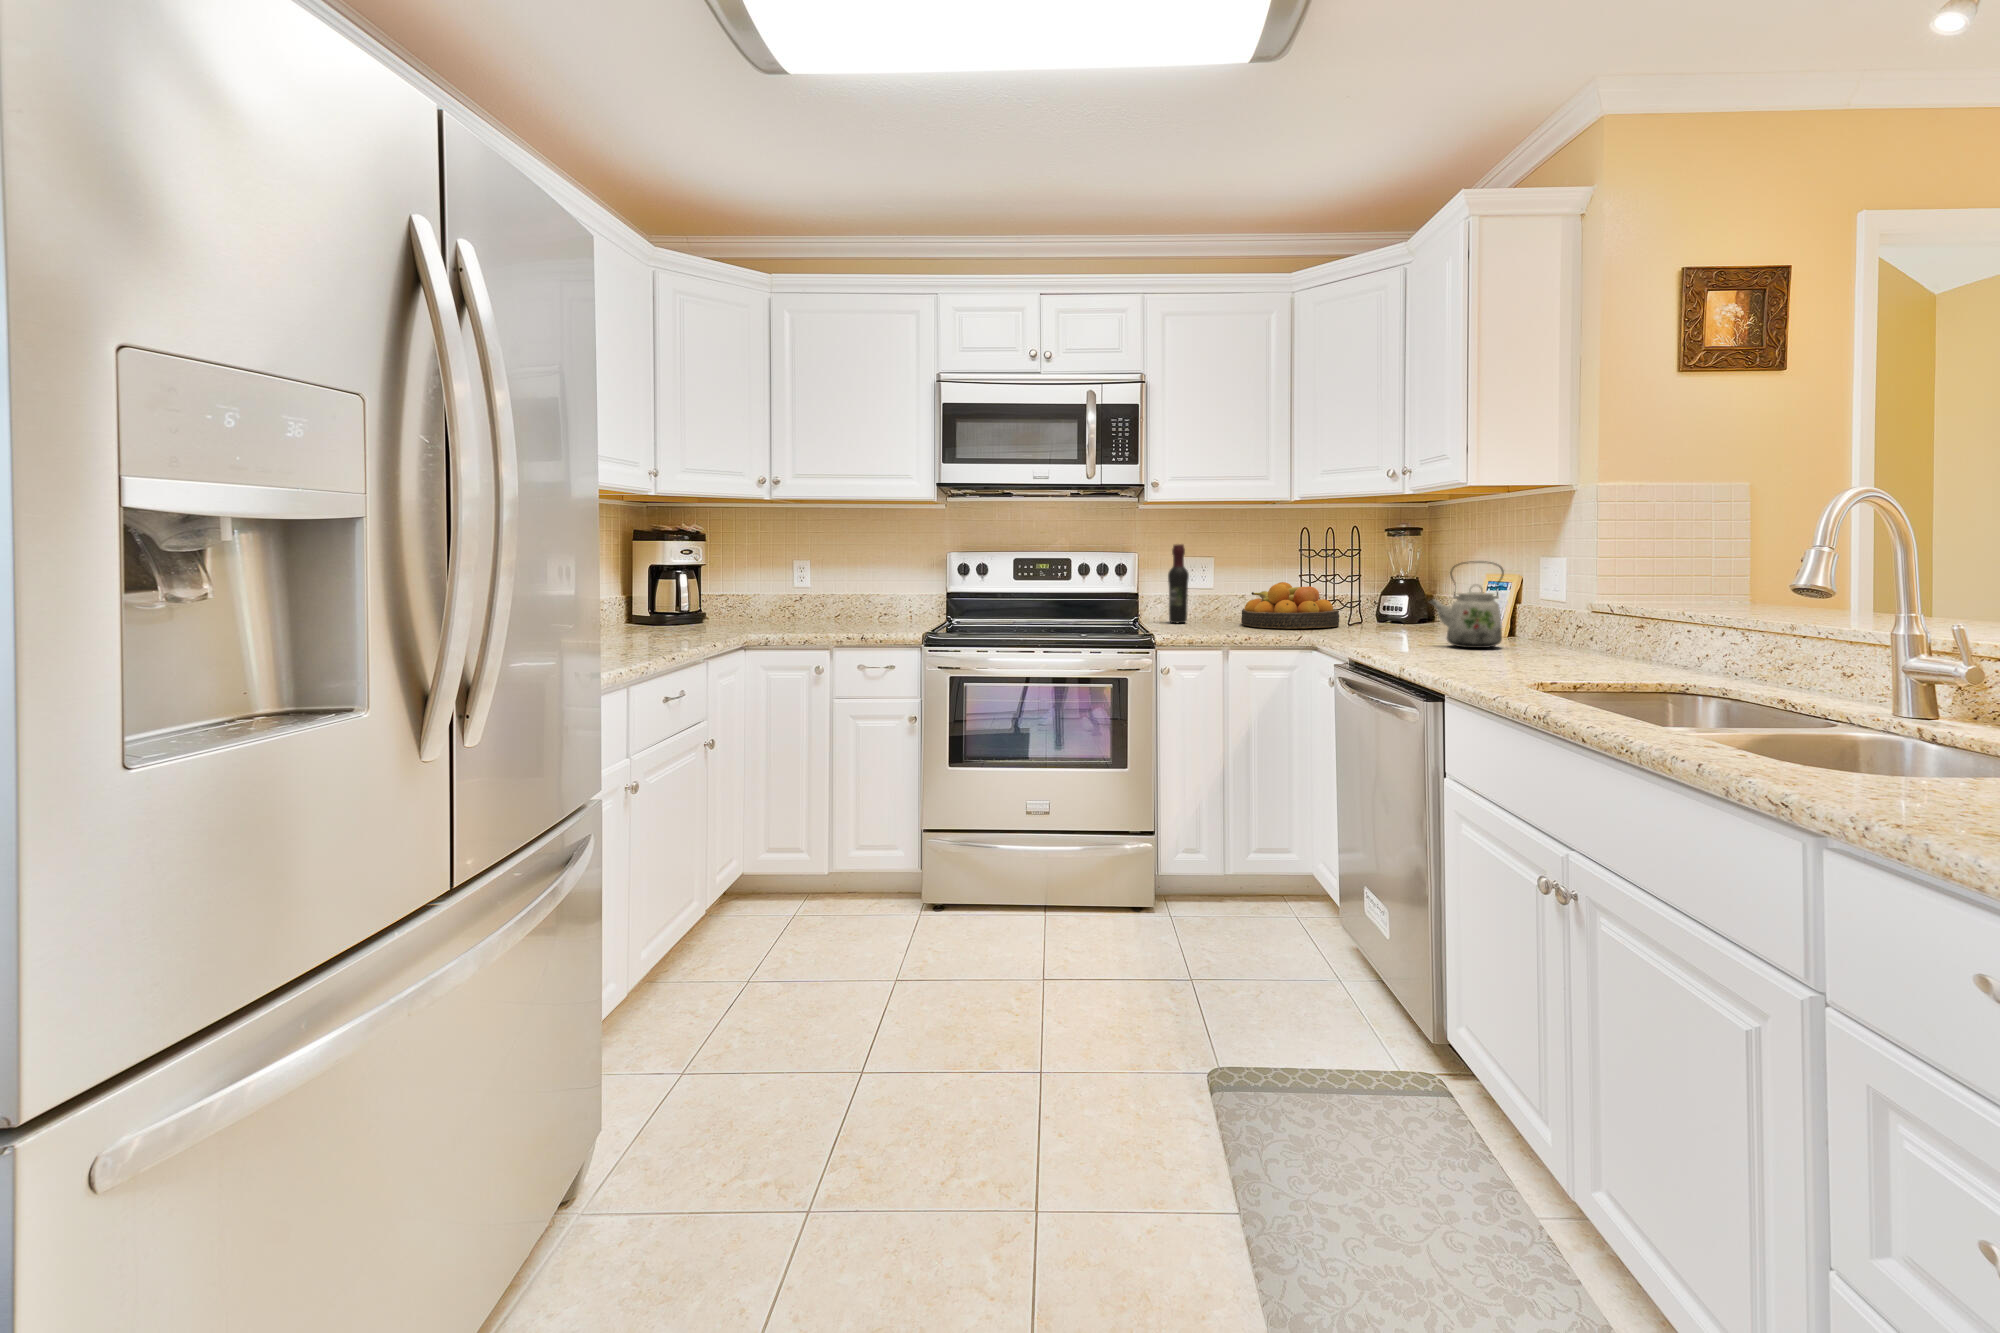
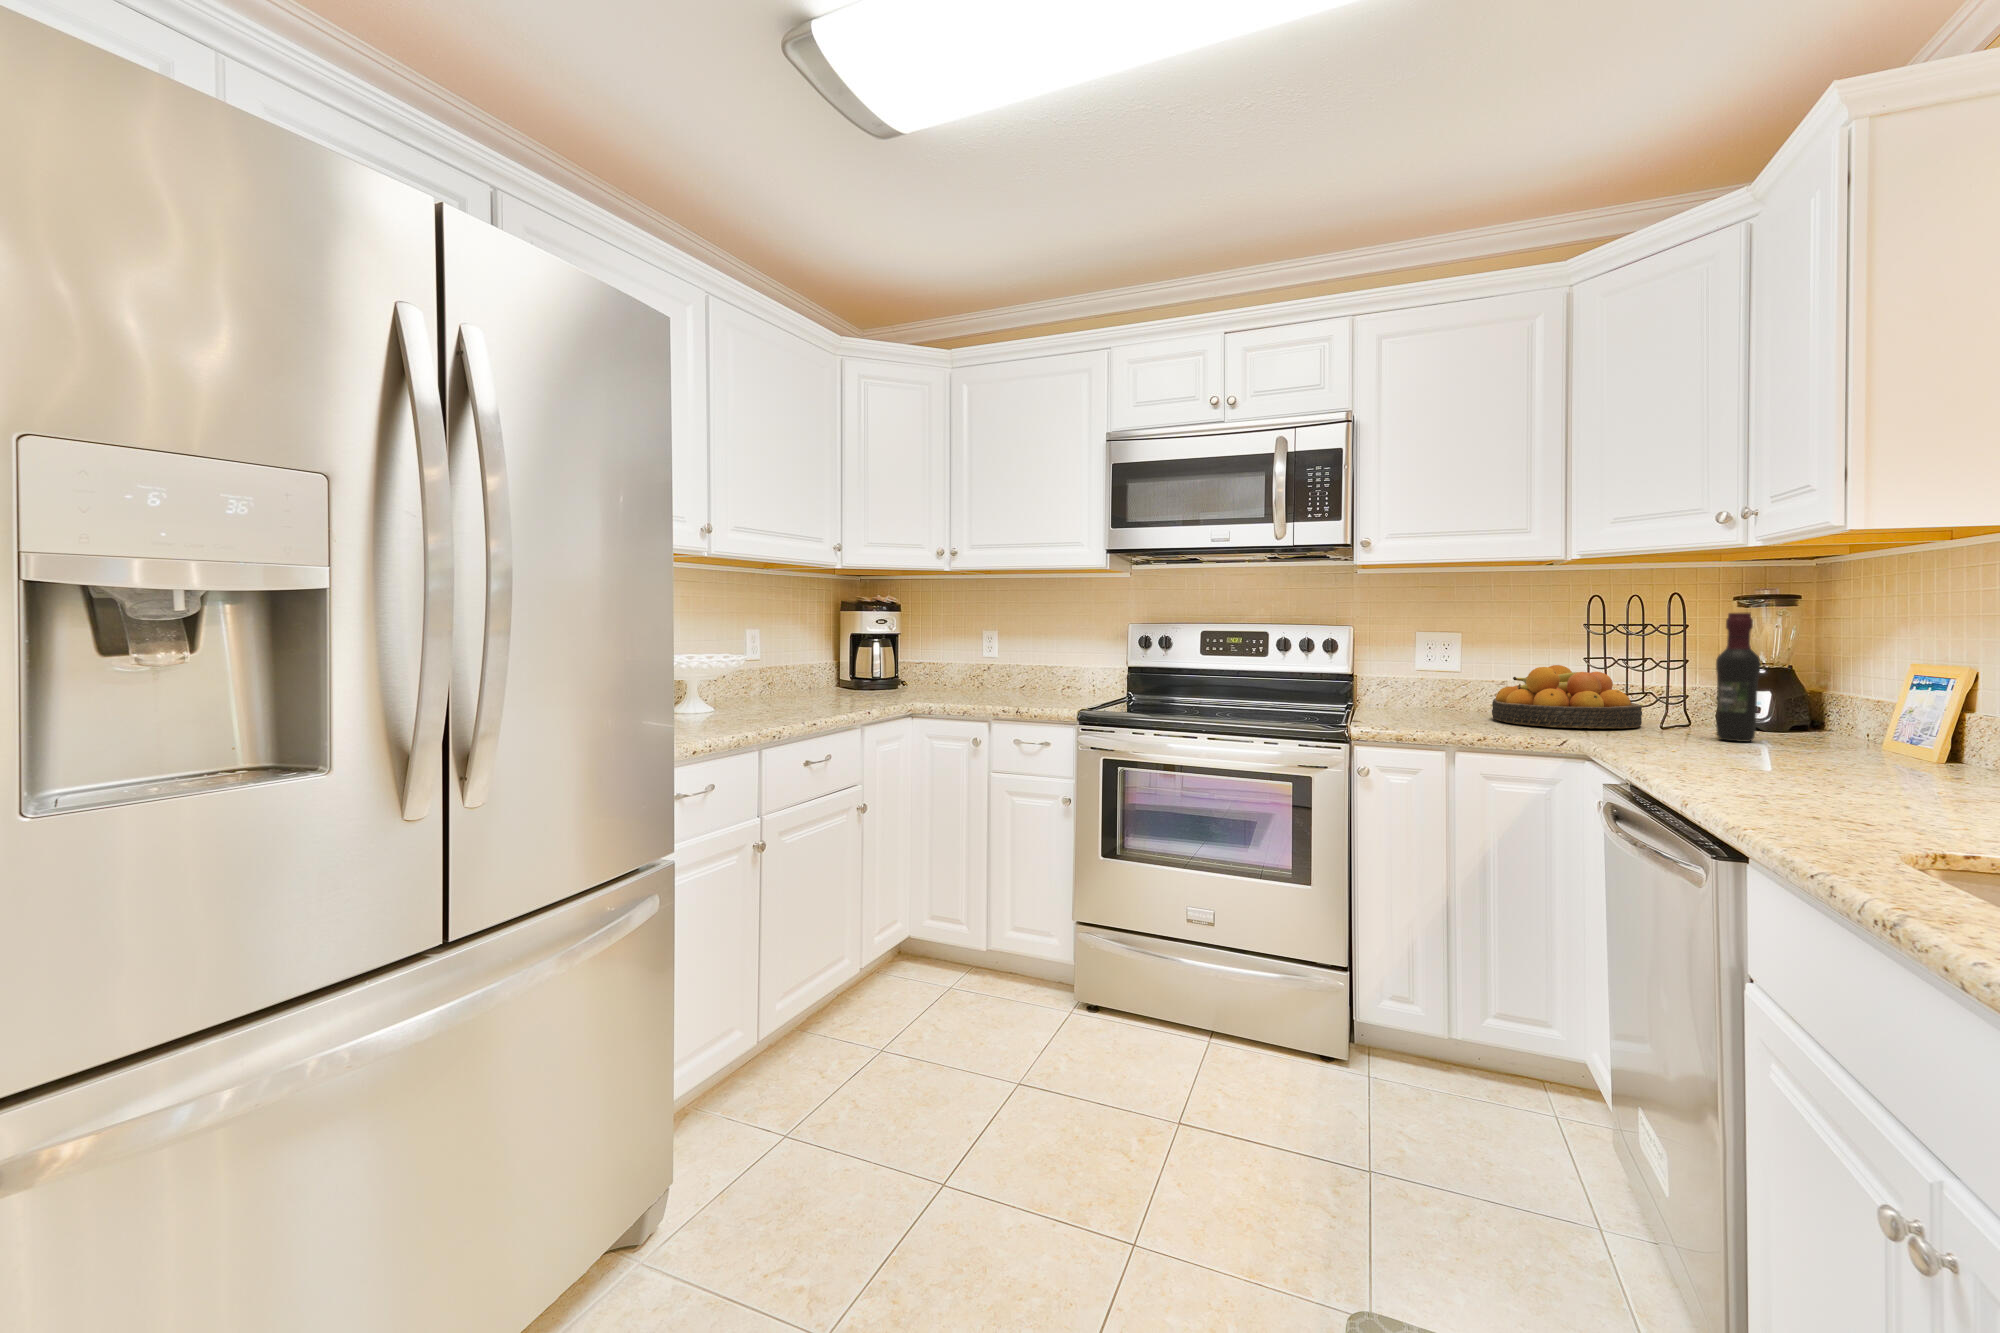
wine bottle: present [1168,544,1189,623] -> present [1716,613,1761,742]
kettle: present [1429,561,1504,648] -> none [1764,639,1922,781]

